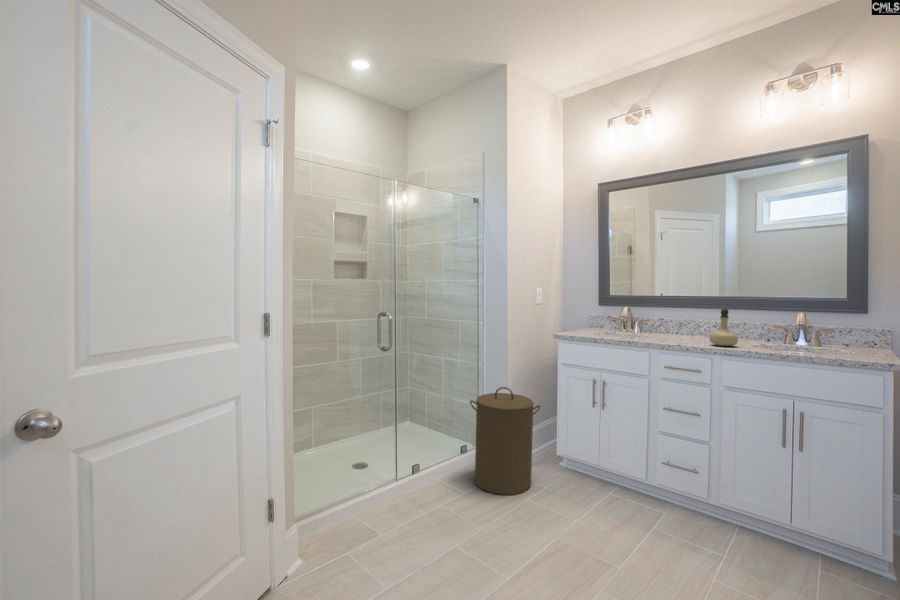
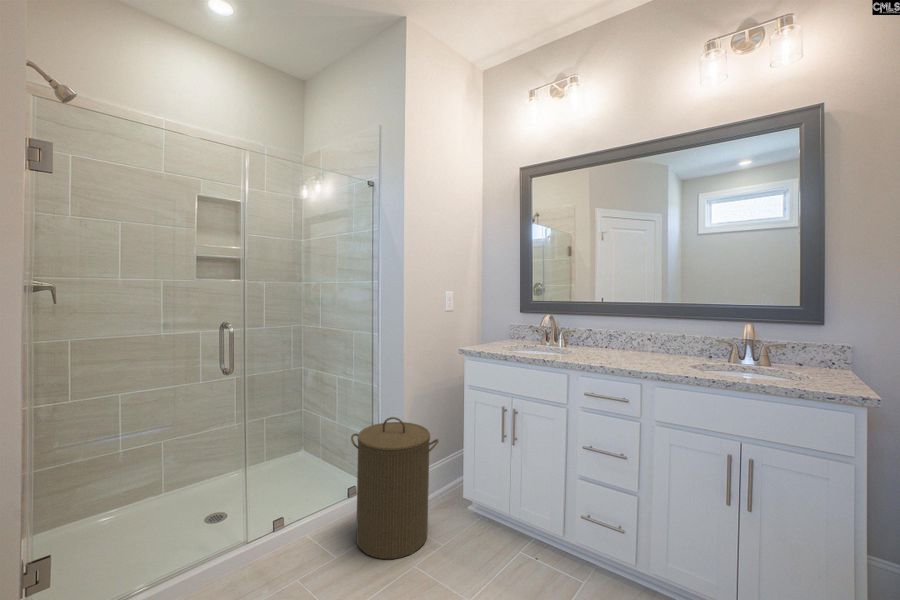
perfume bottle: present [710,308,738,346] -> none [639,319,672,368]

